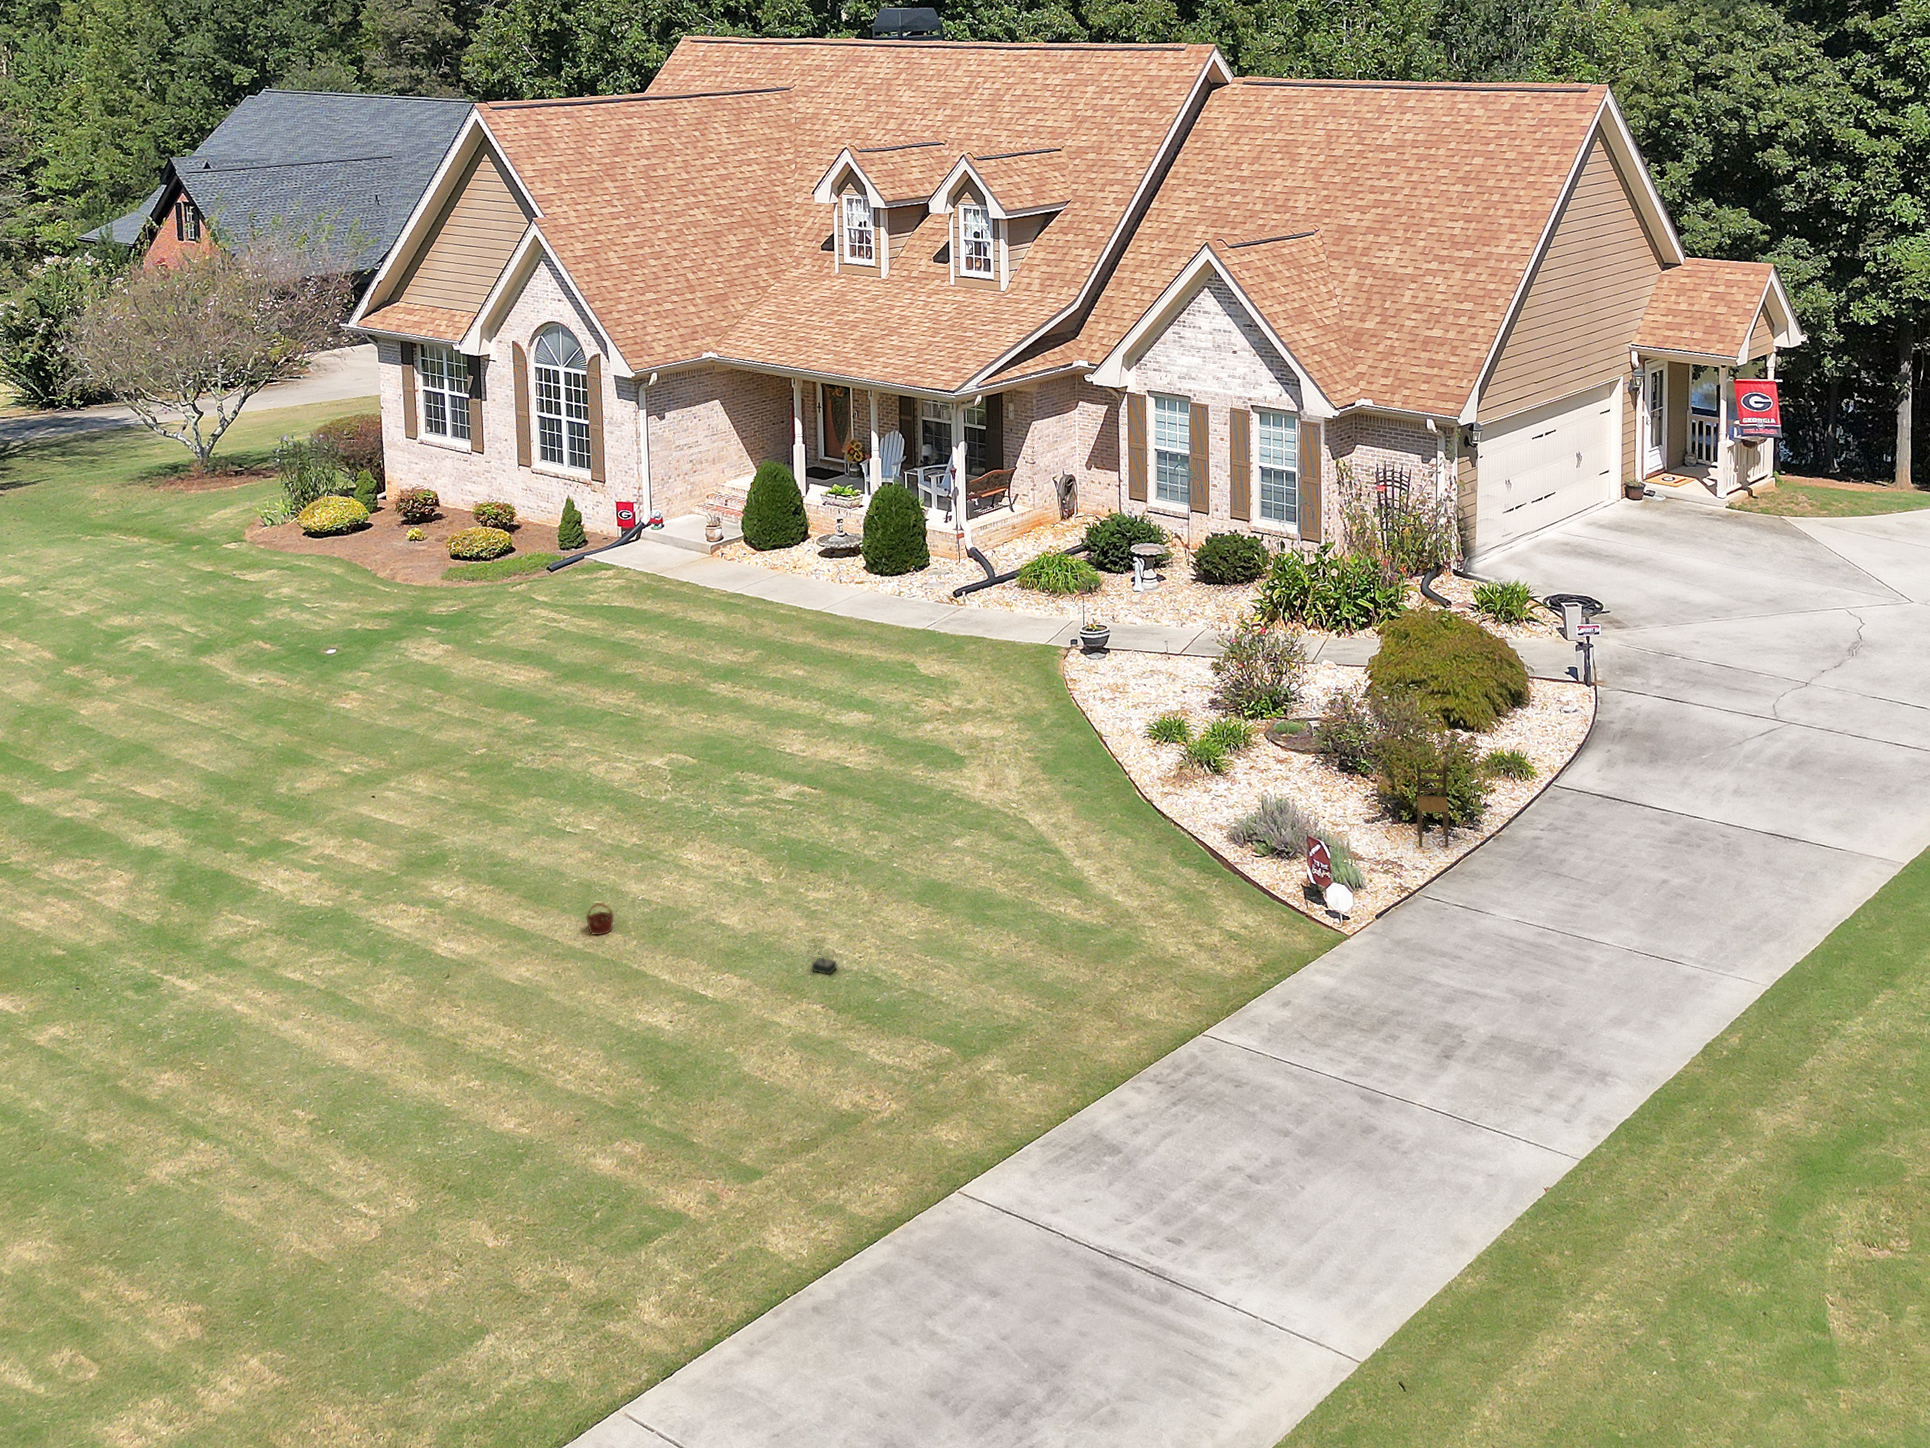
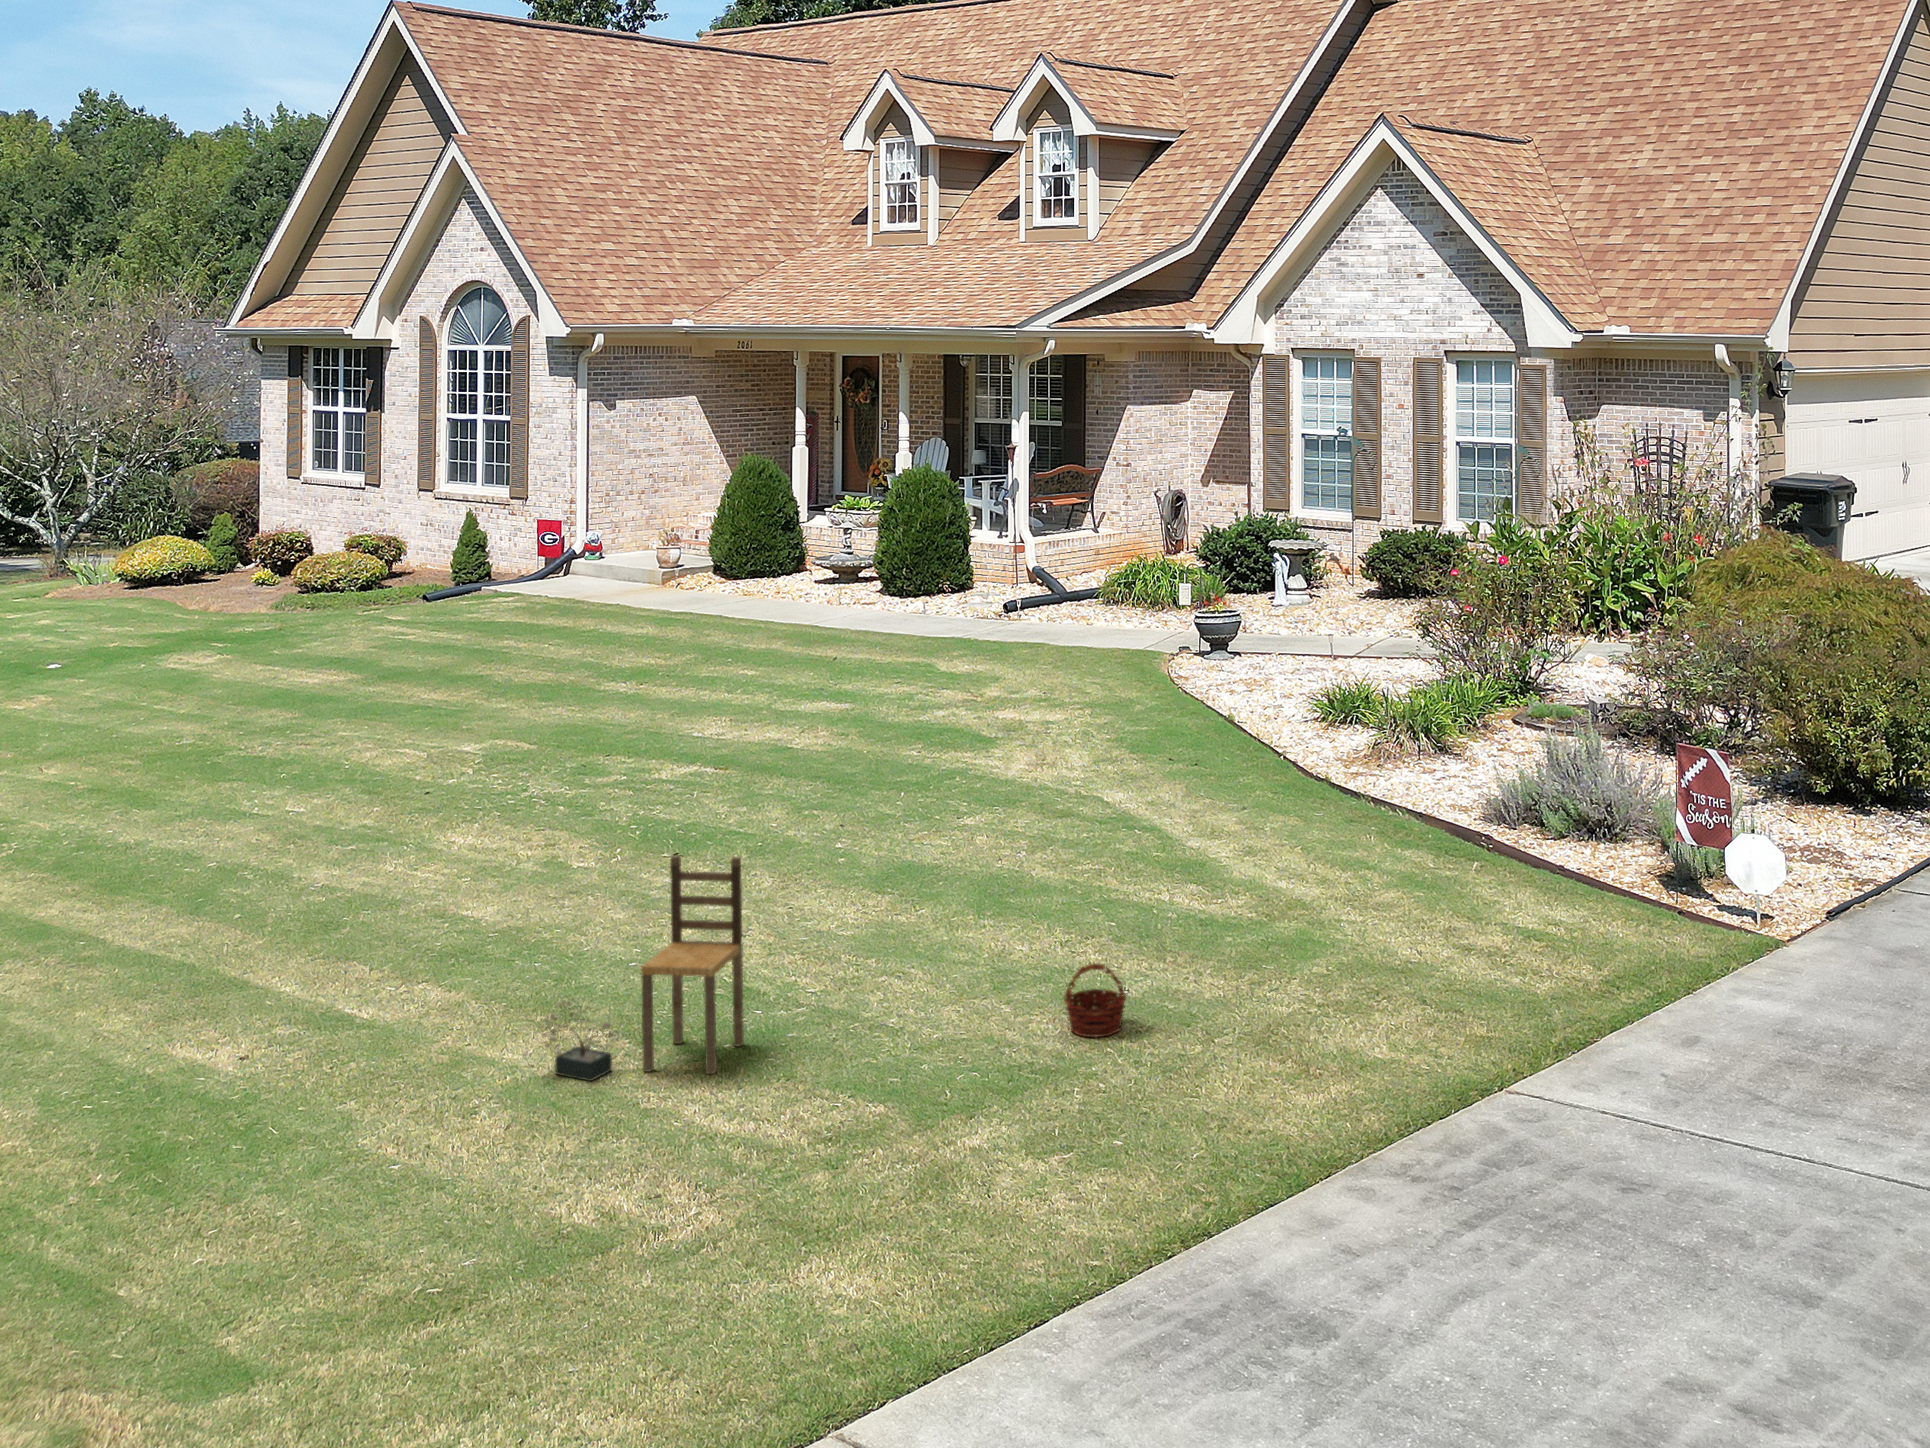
chair: present [1417,763,1449,848] -> present [641,855,744,1074]
basket: present [586,903,614,935] -> present [1064,963,1126,1037]

